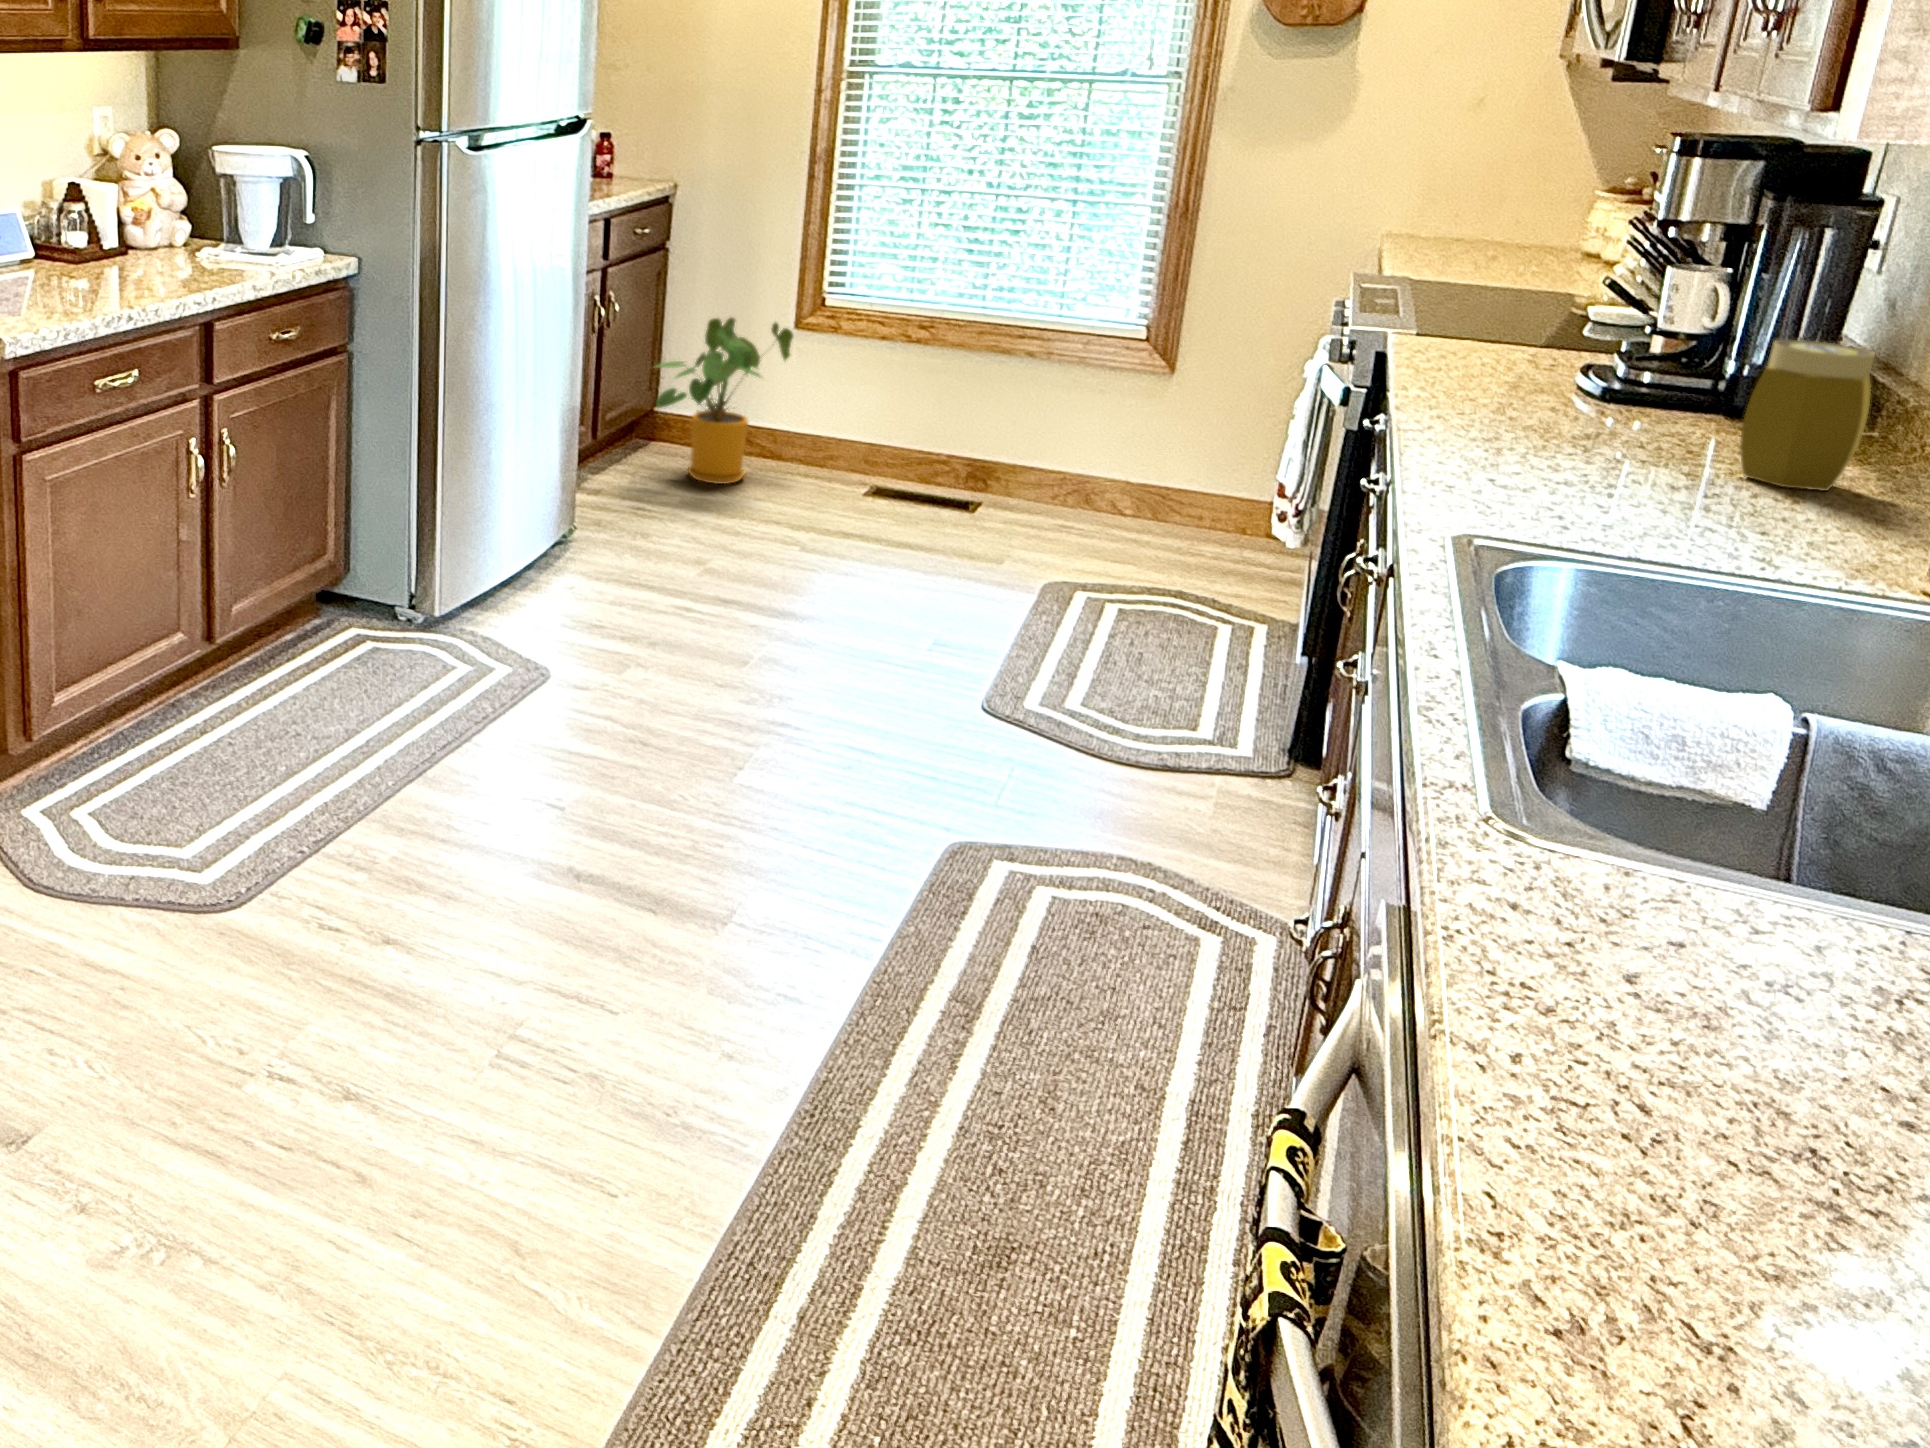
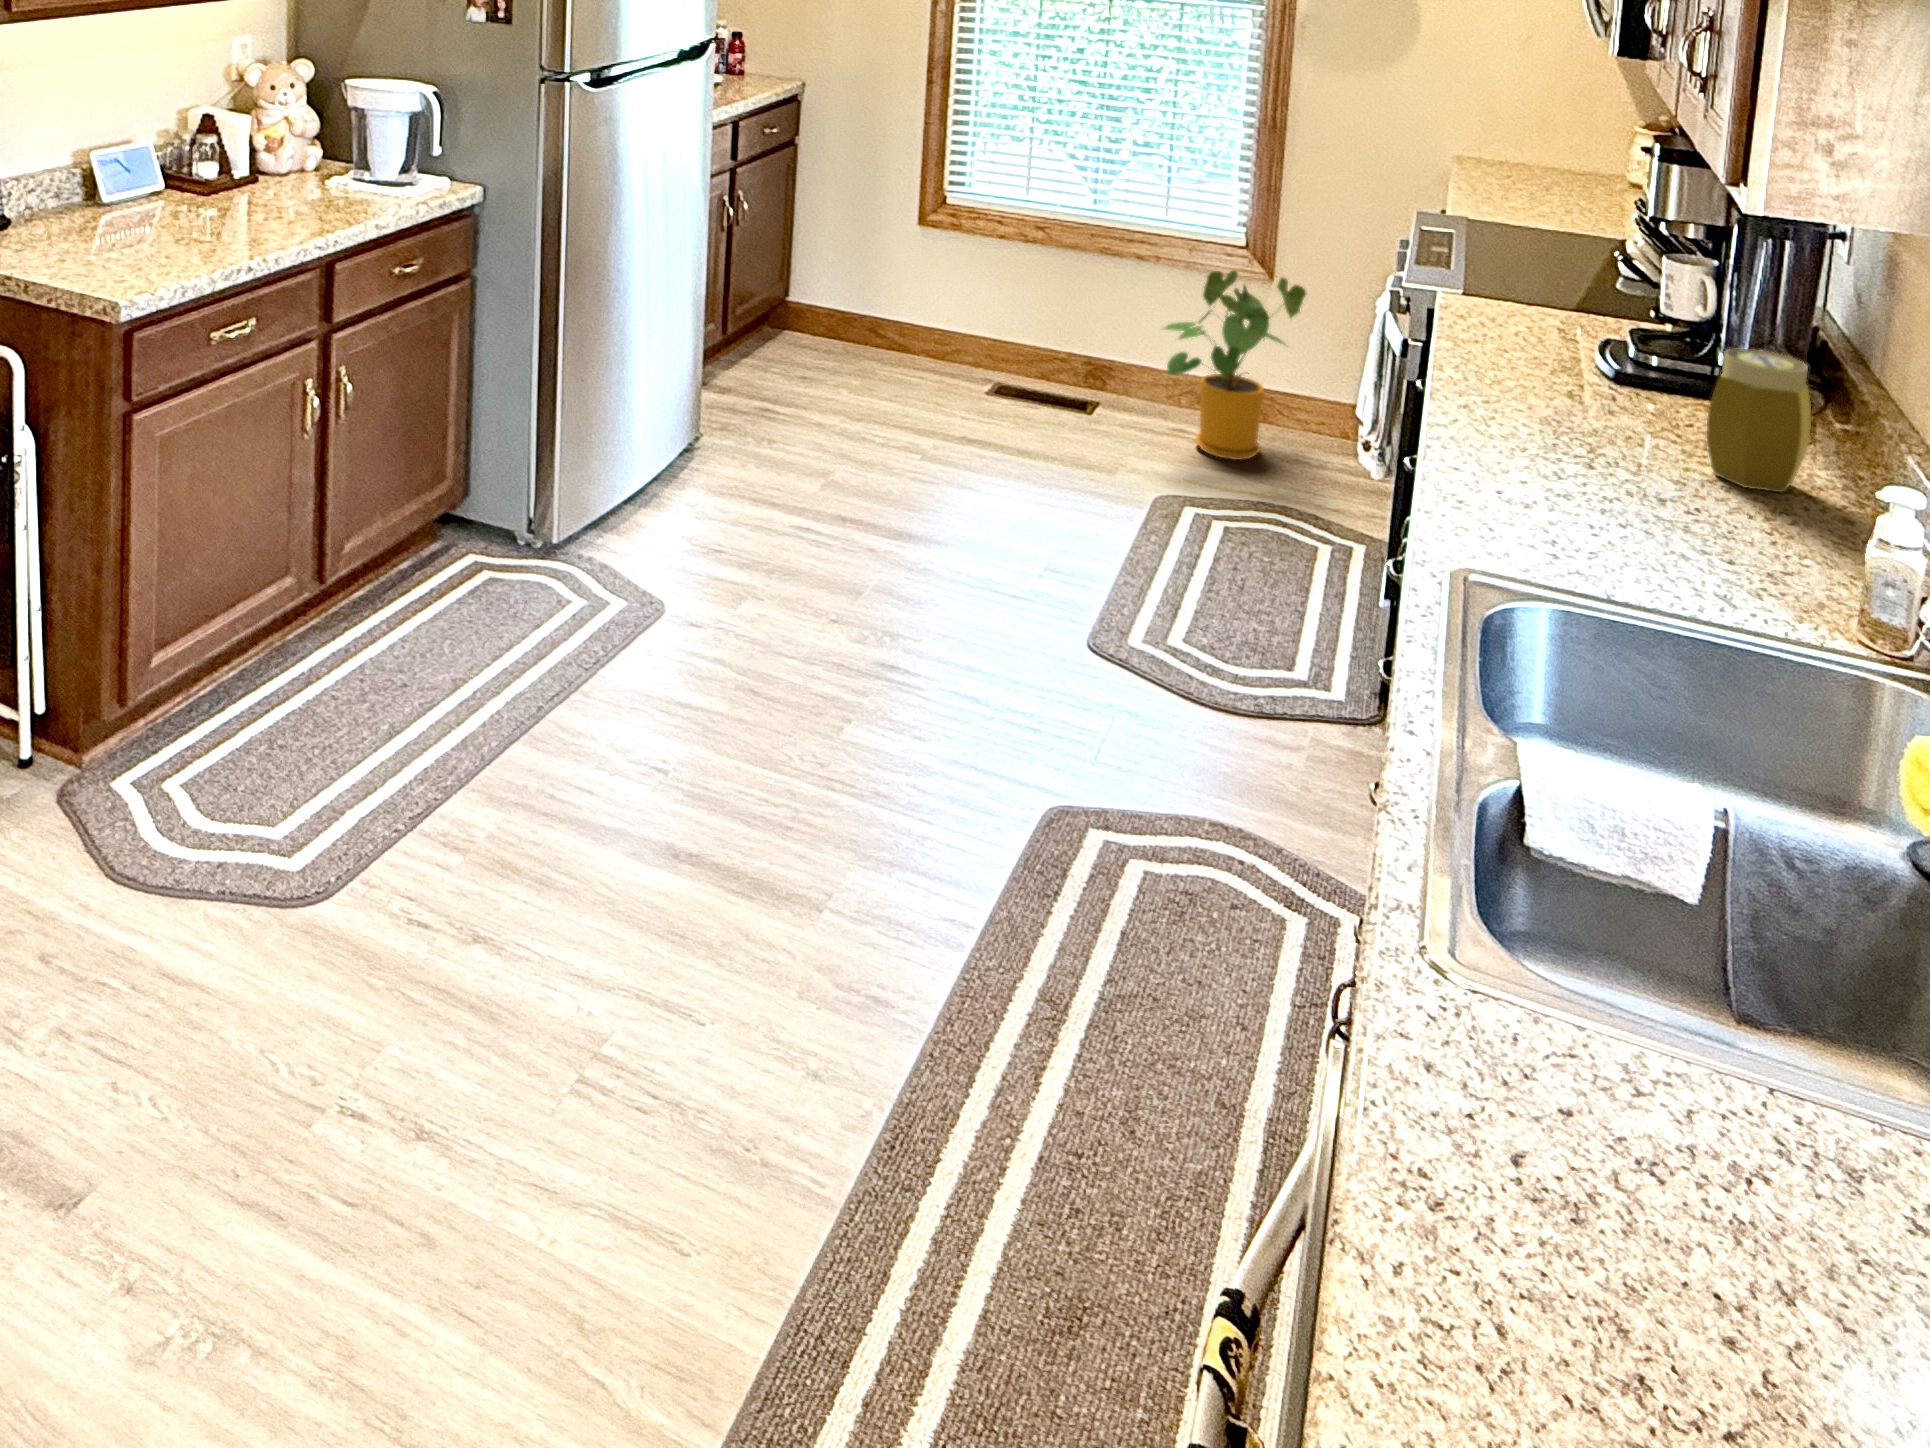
house plant: present [656,318,793,484] -> present [1164,270,1307,460]

